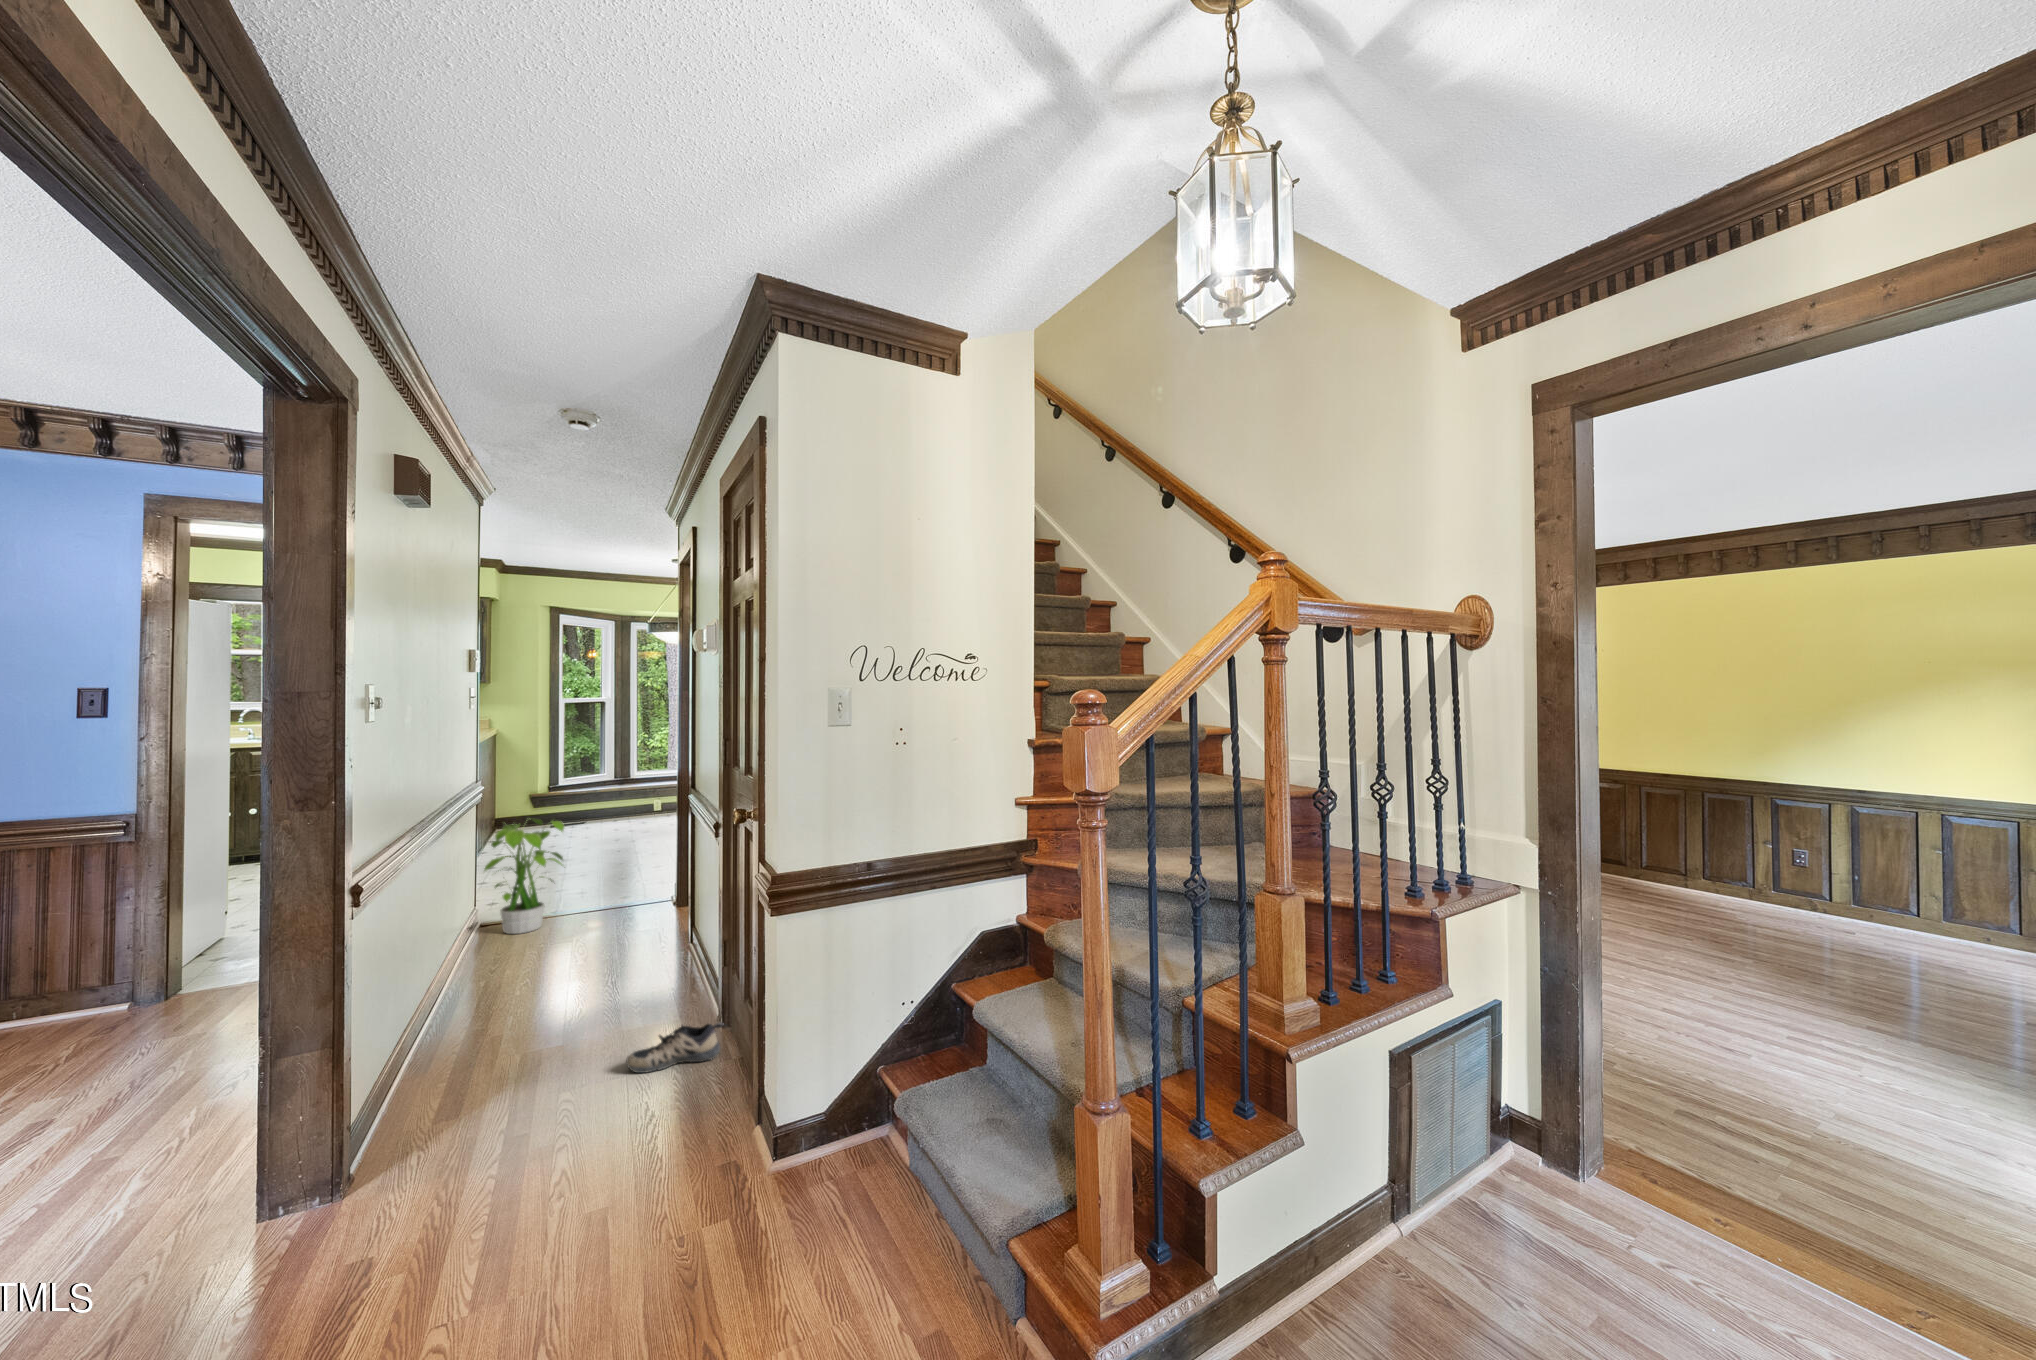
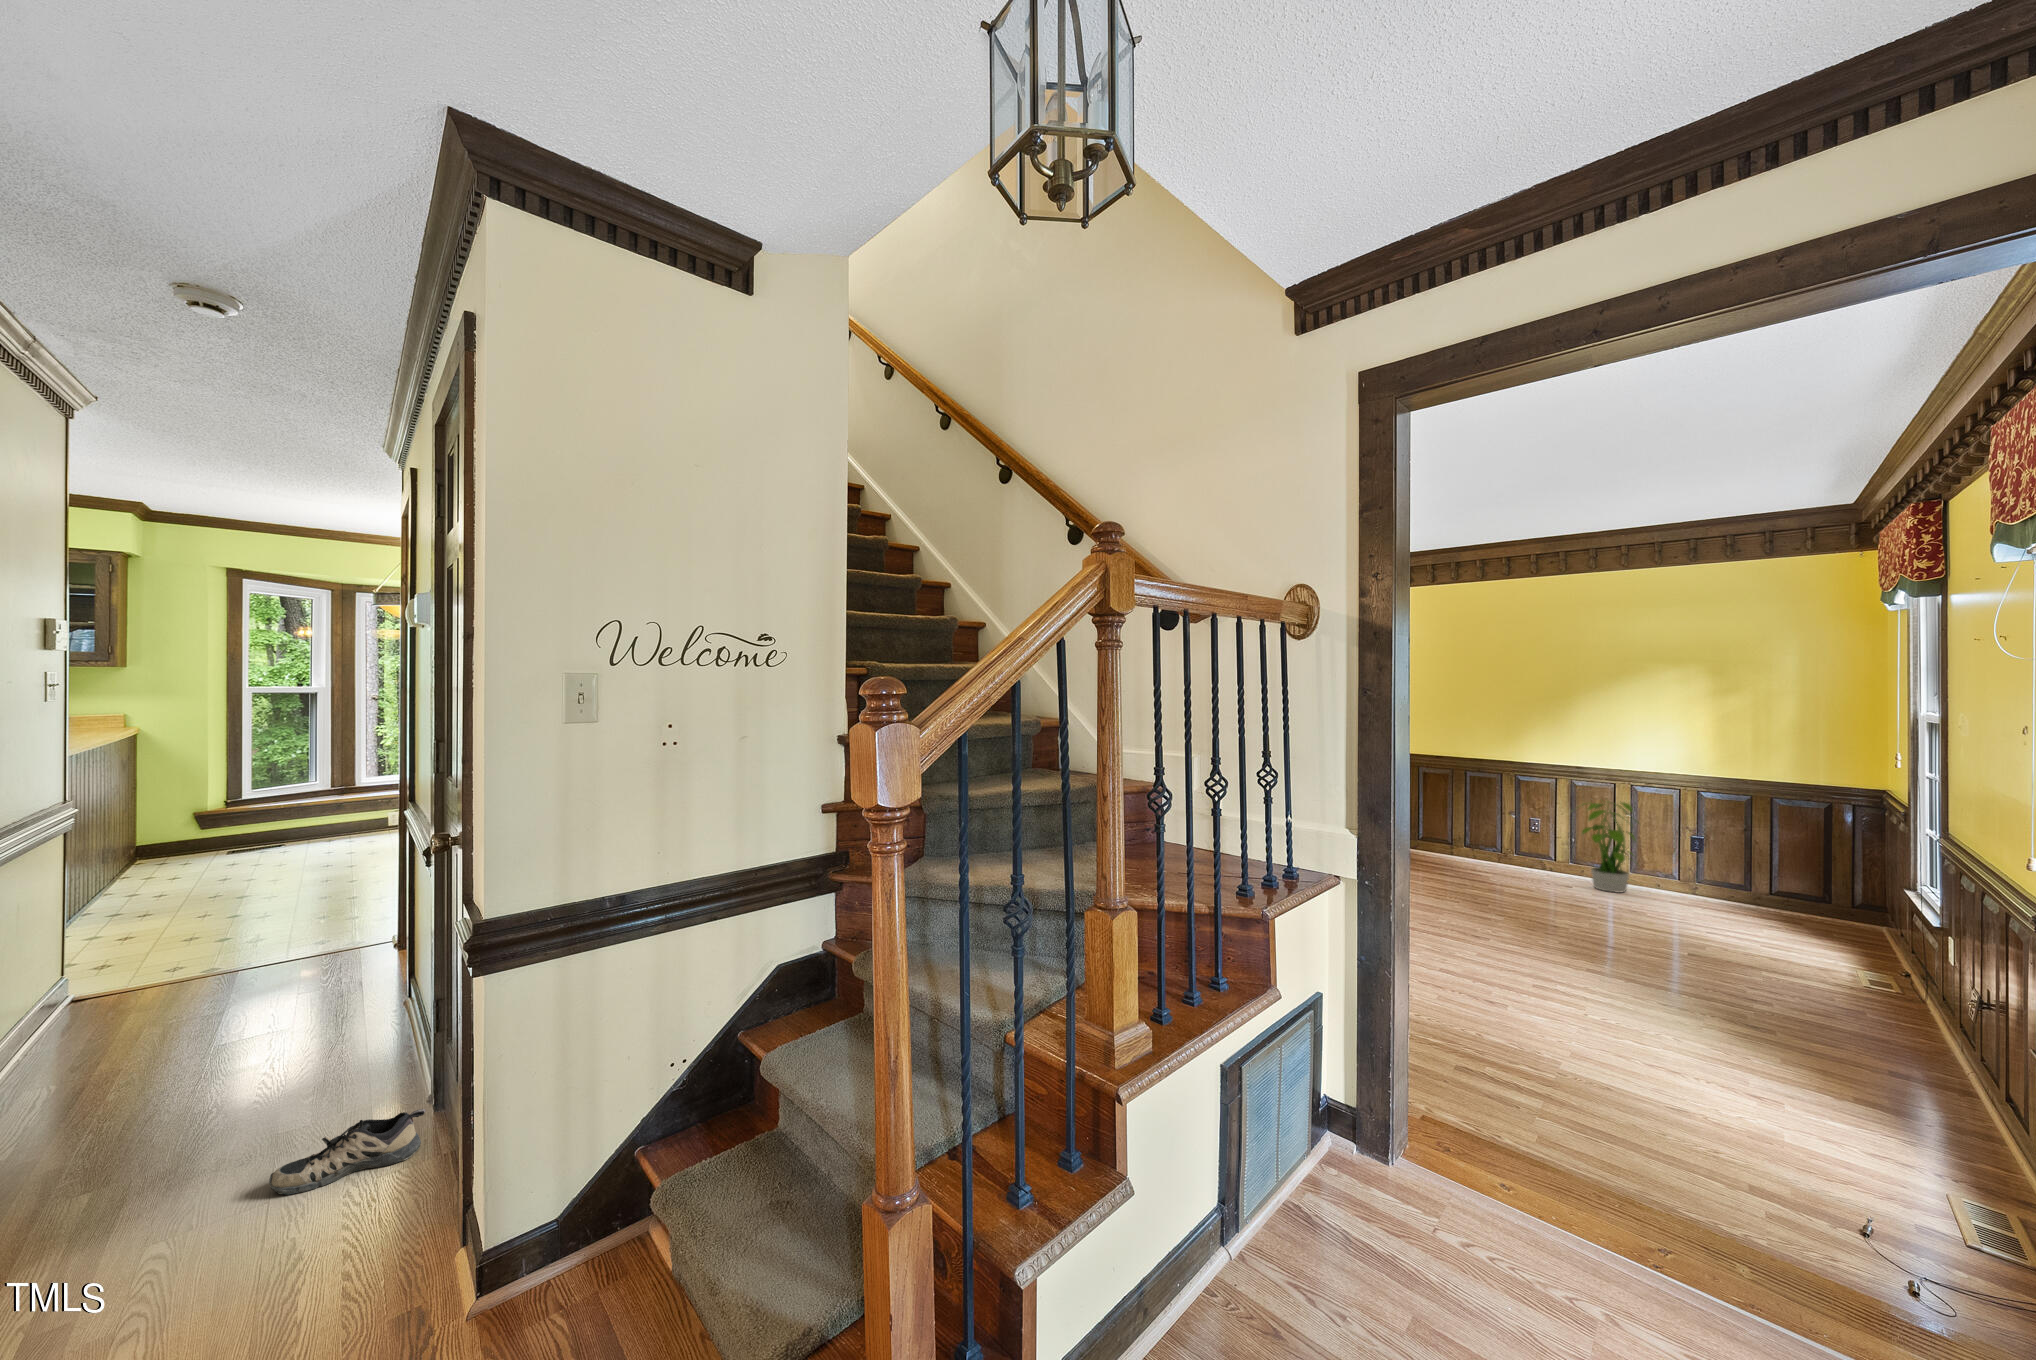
potted plant: present [484,819,565,934] -> present [1582,802,1636,893]

